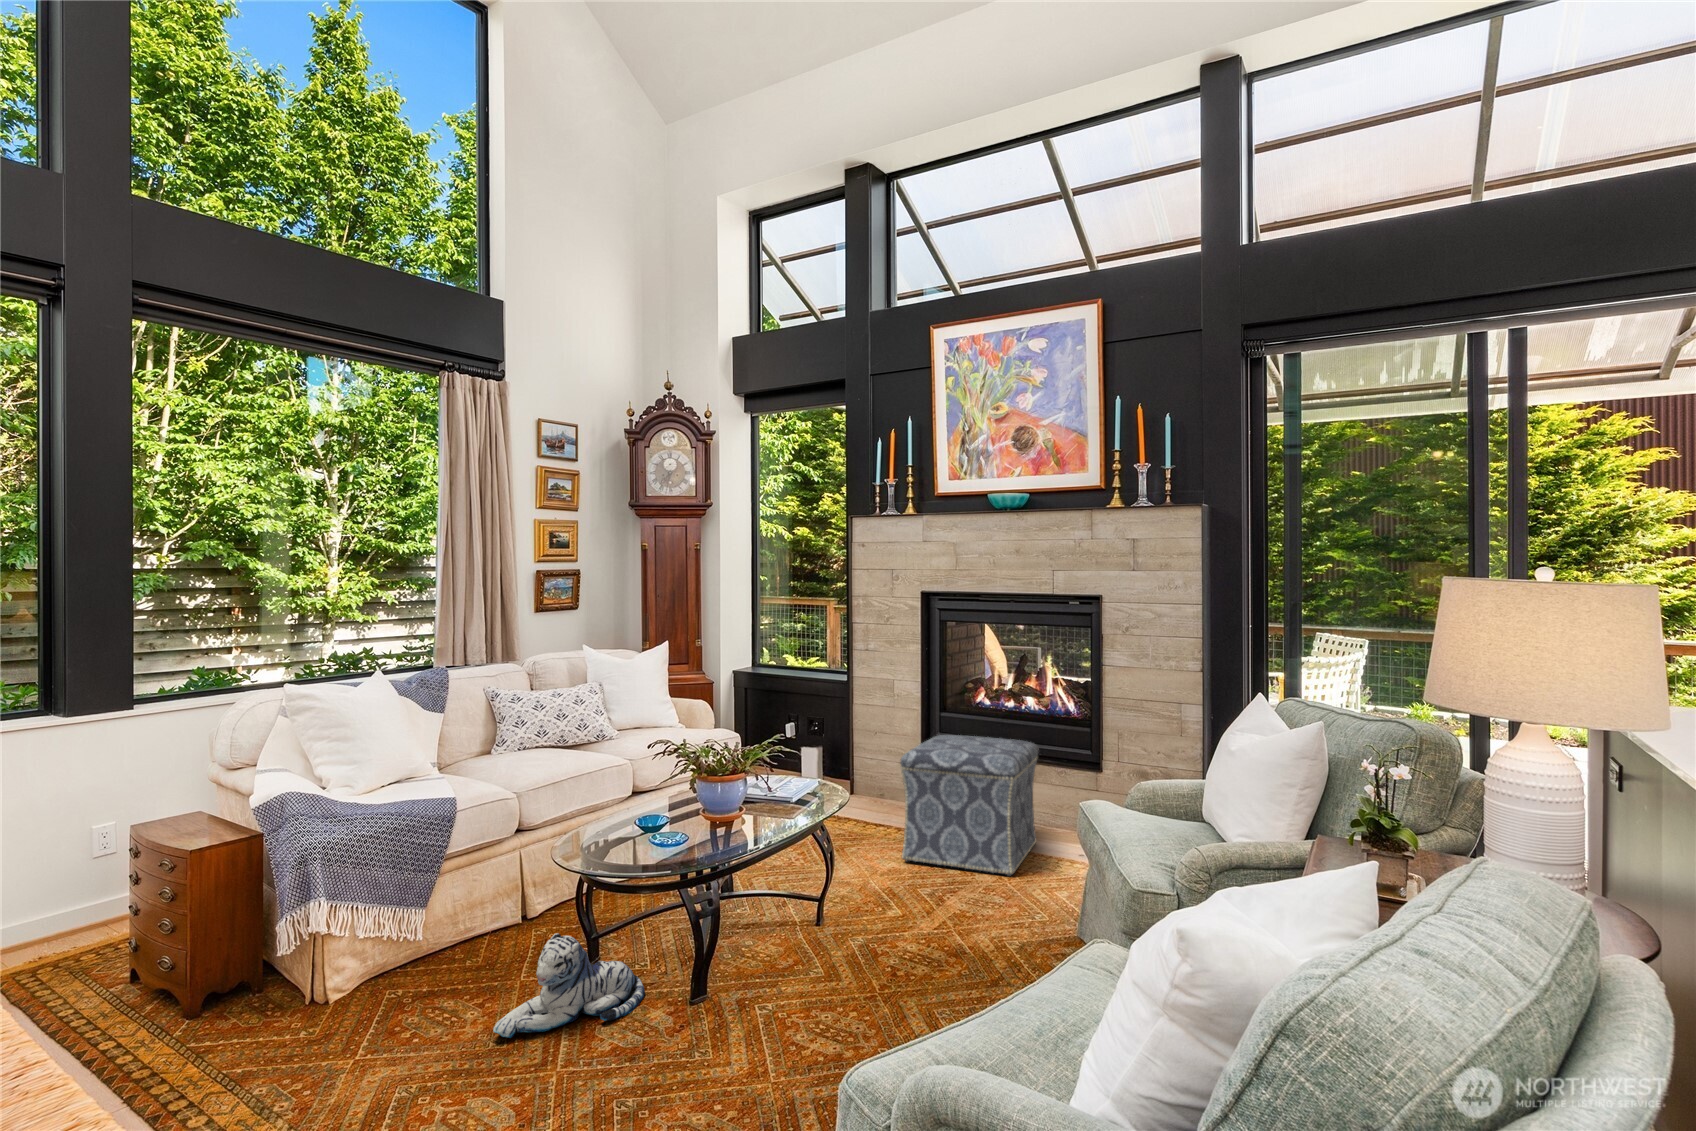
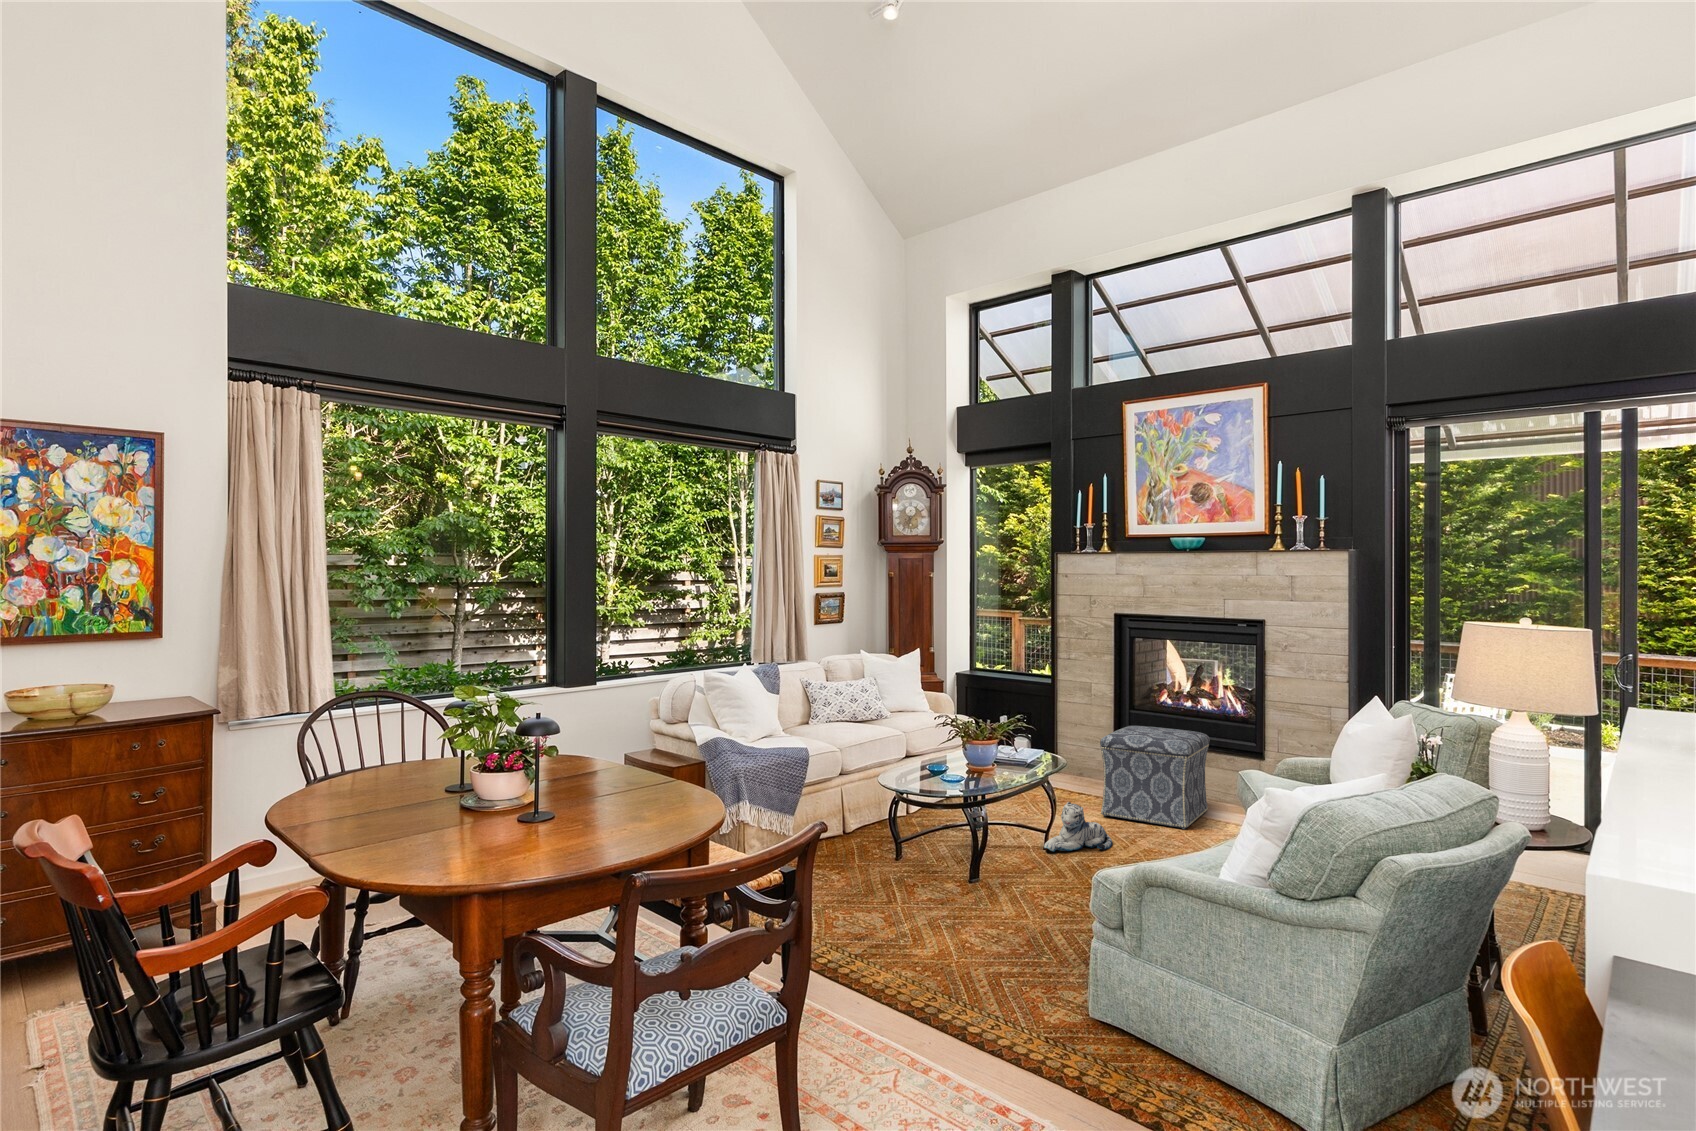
plush toy: present [493,933,645,1038] -> present [1044,802,1112,852]

